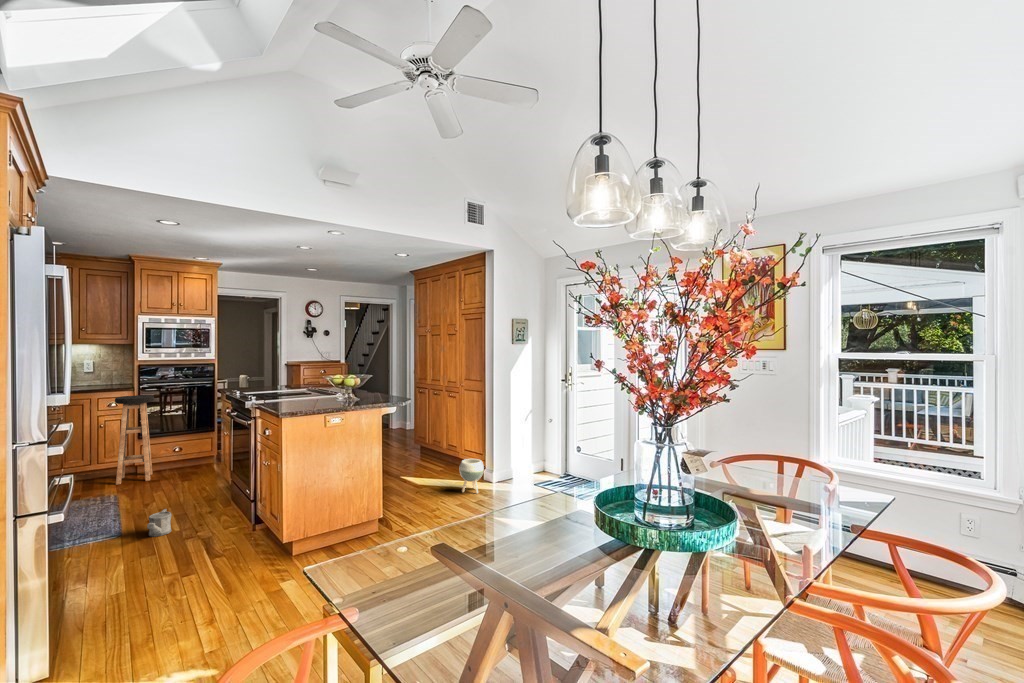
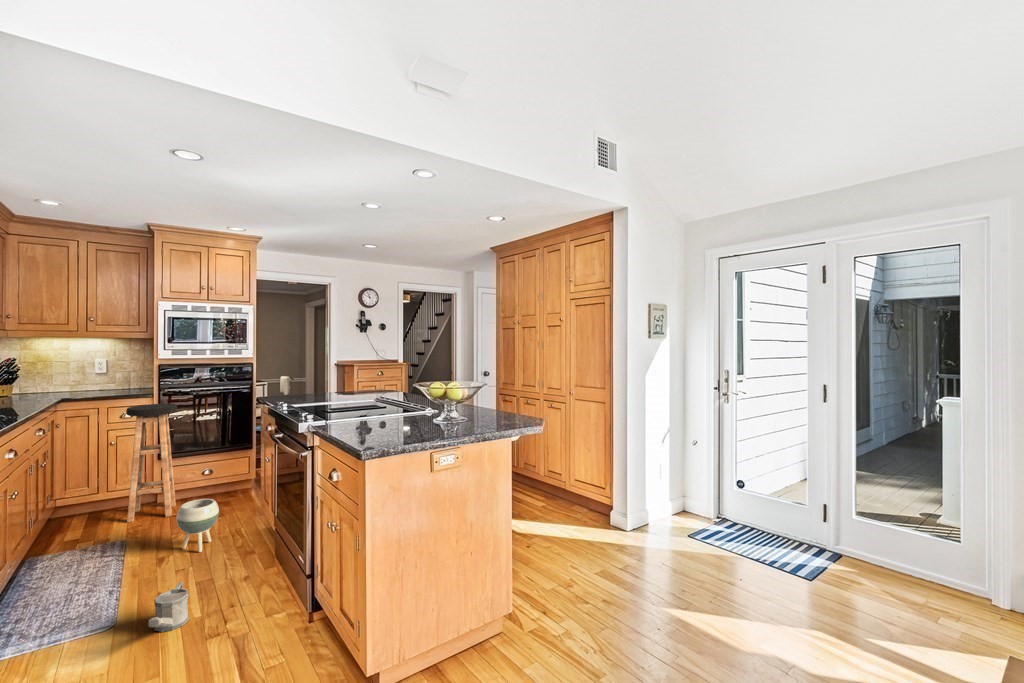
planter: present [459,459,484,493] -> present [177,499,219,552]

